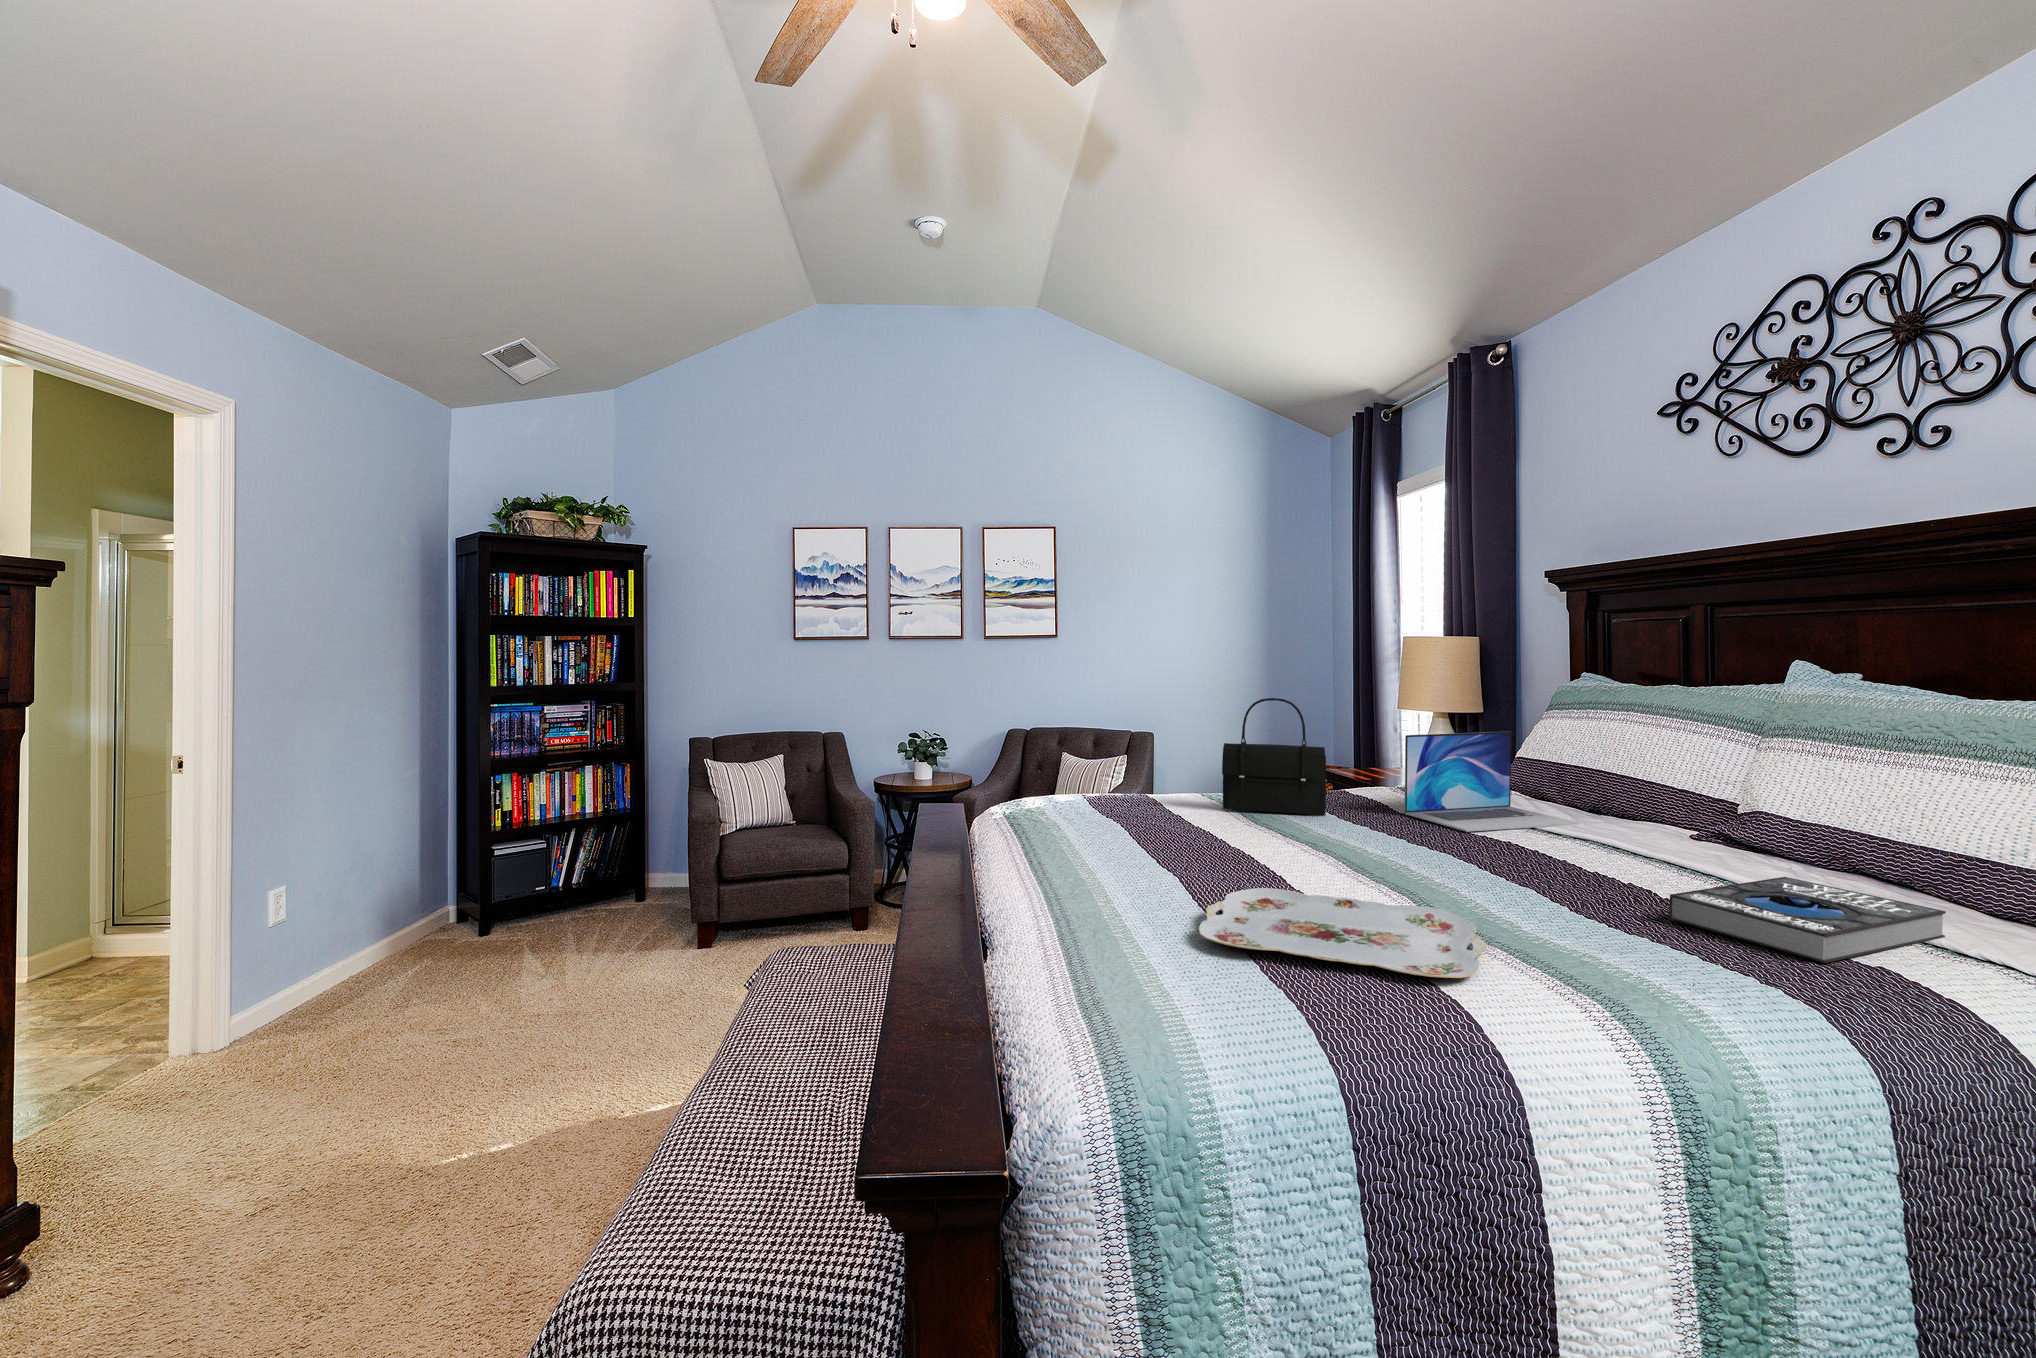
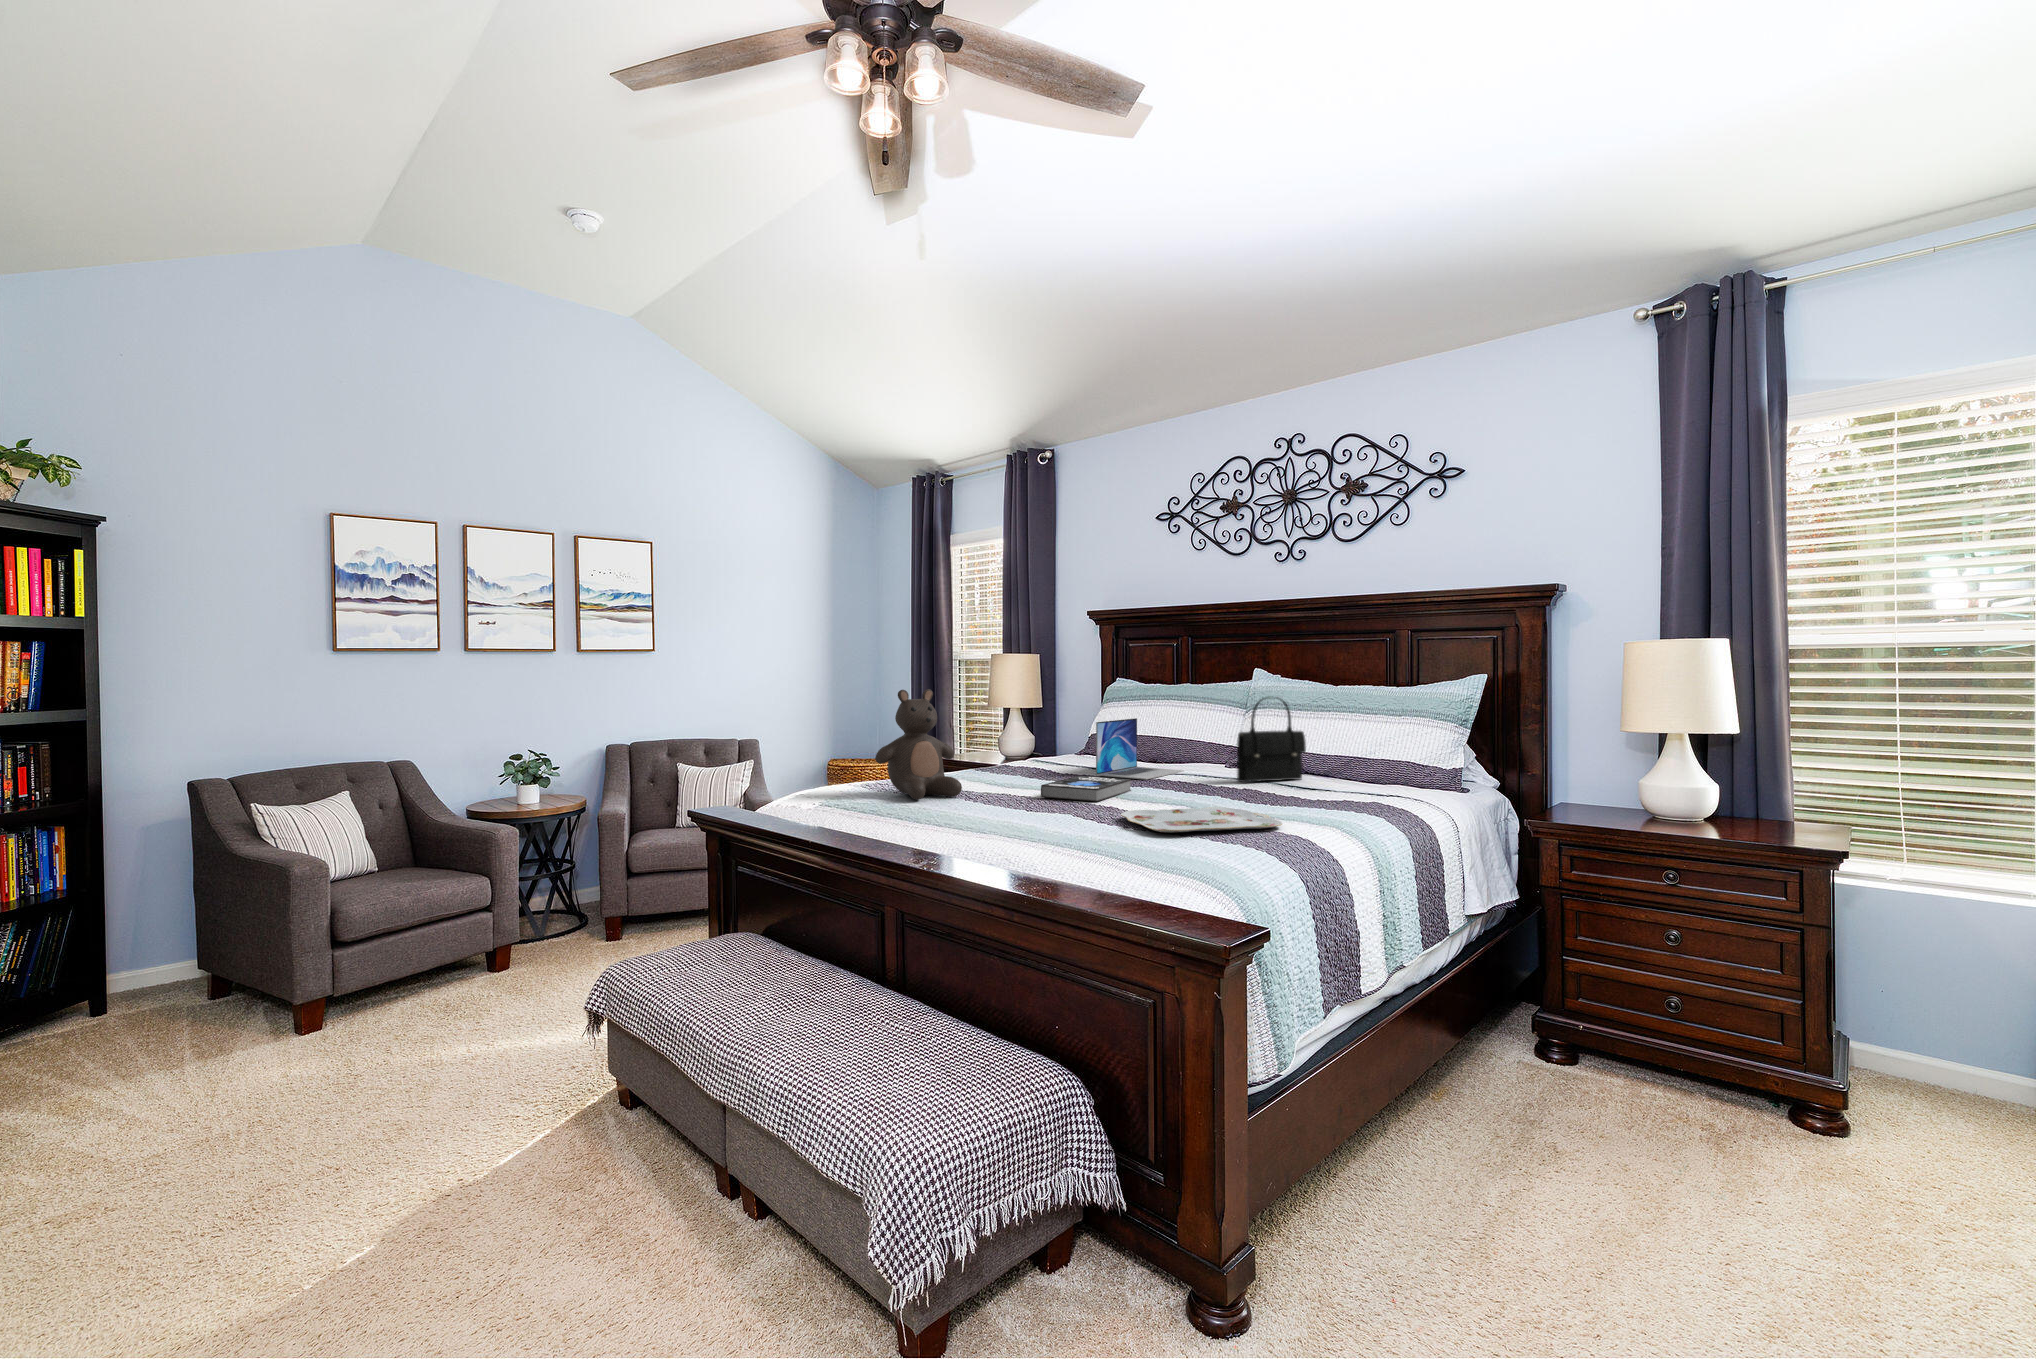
teddy bear: none [1056,682,1165,822] -> present [875,689,962,800]
handbag: present [1222,698,1326,816] -> present [1237,697,1306,782]
book: present [1669,877,1946,963] -> present [1041,776,1131,802]

